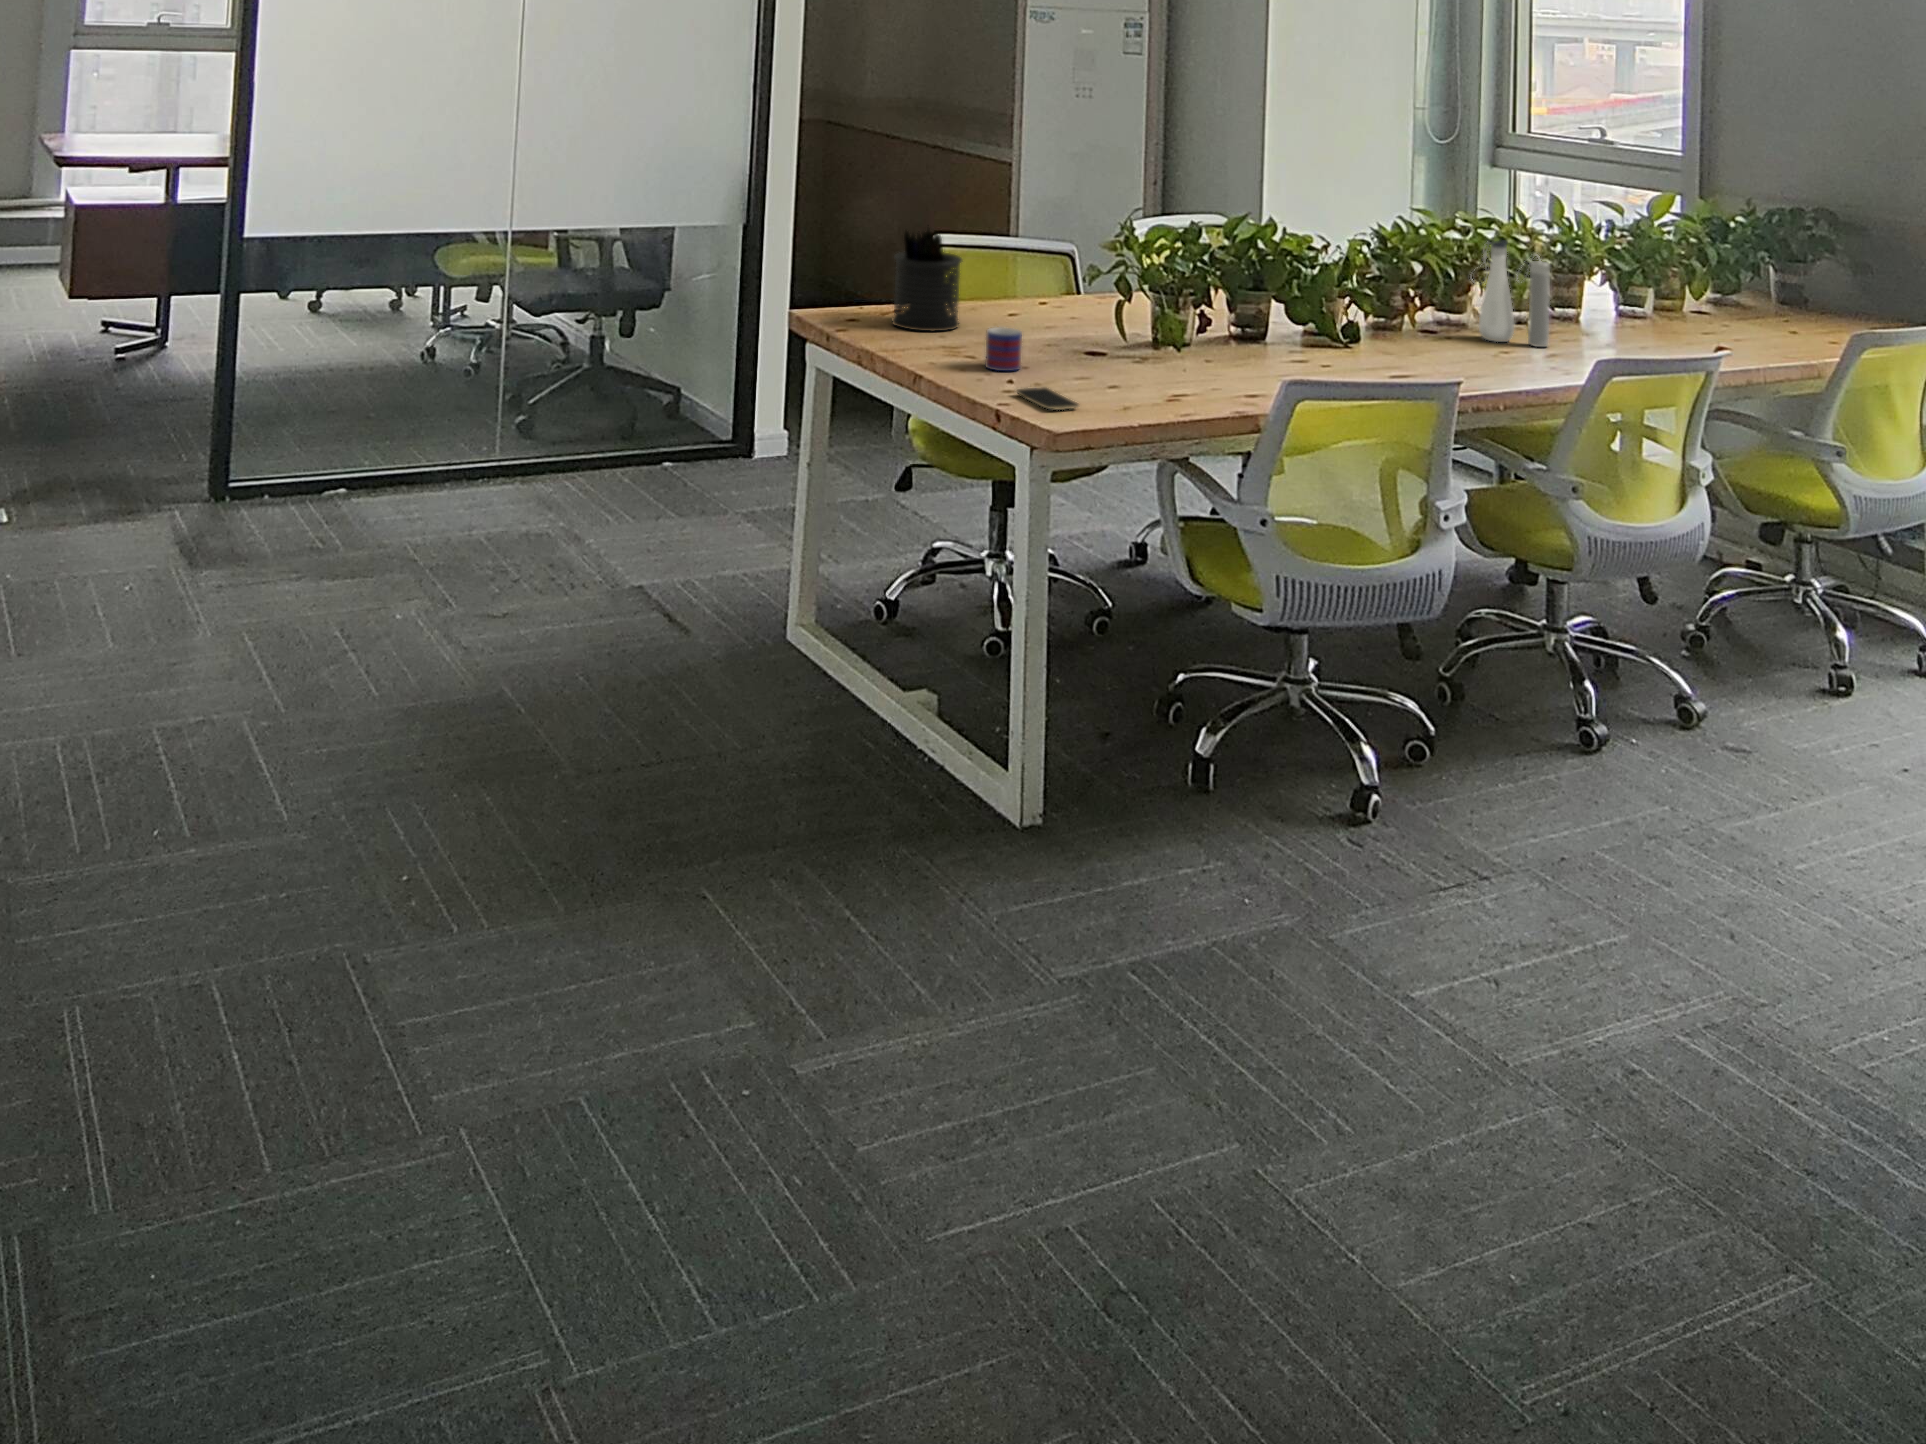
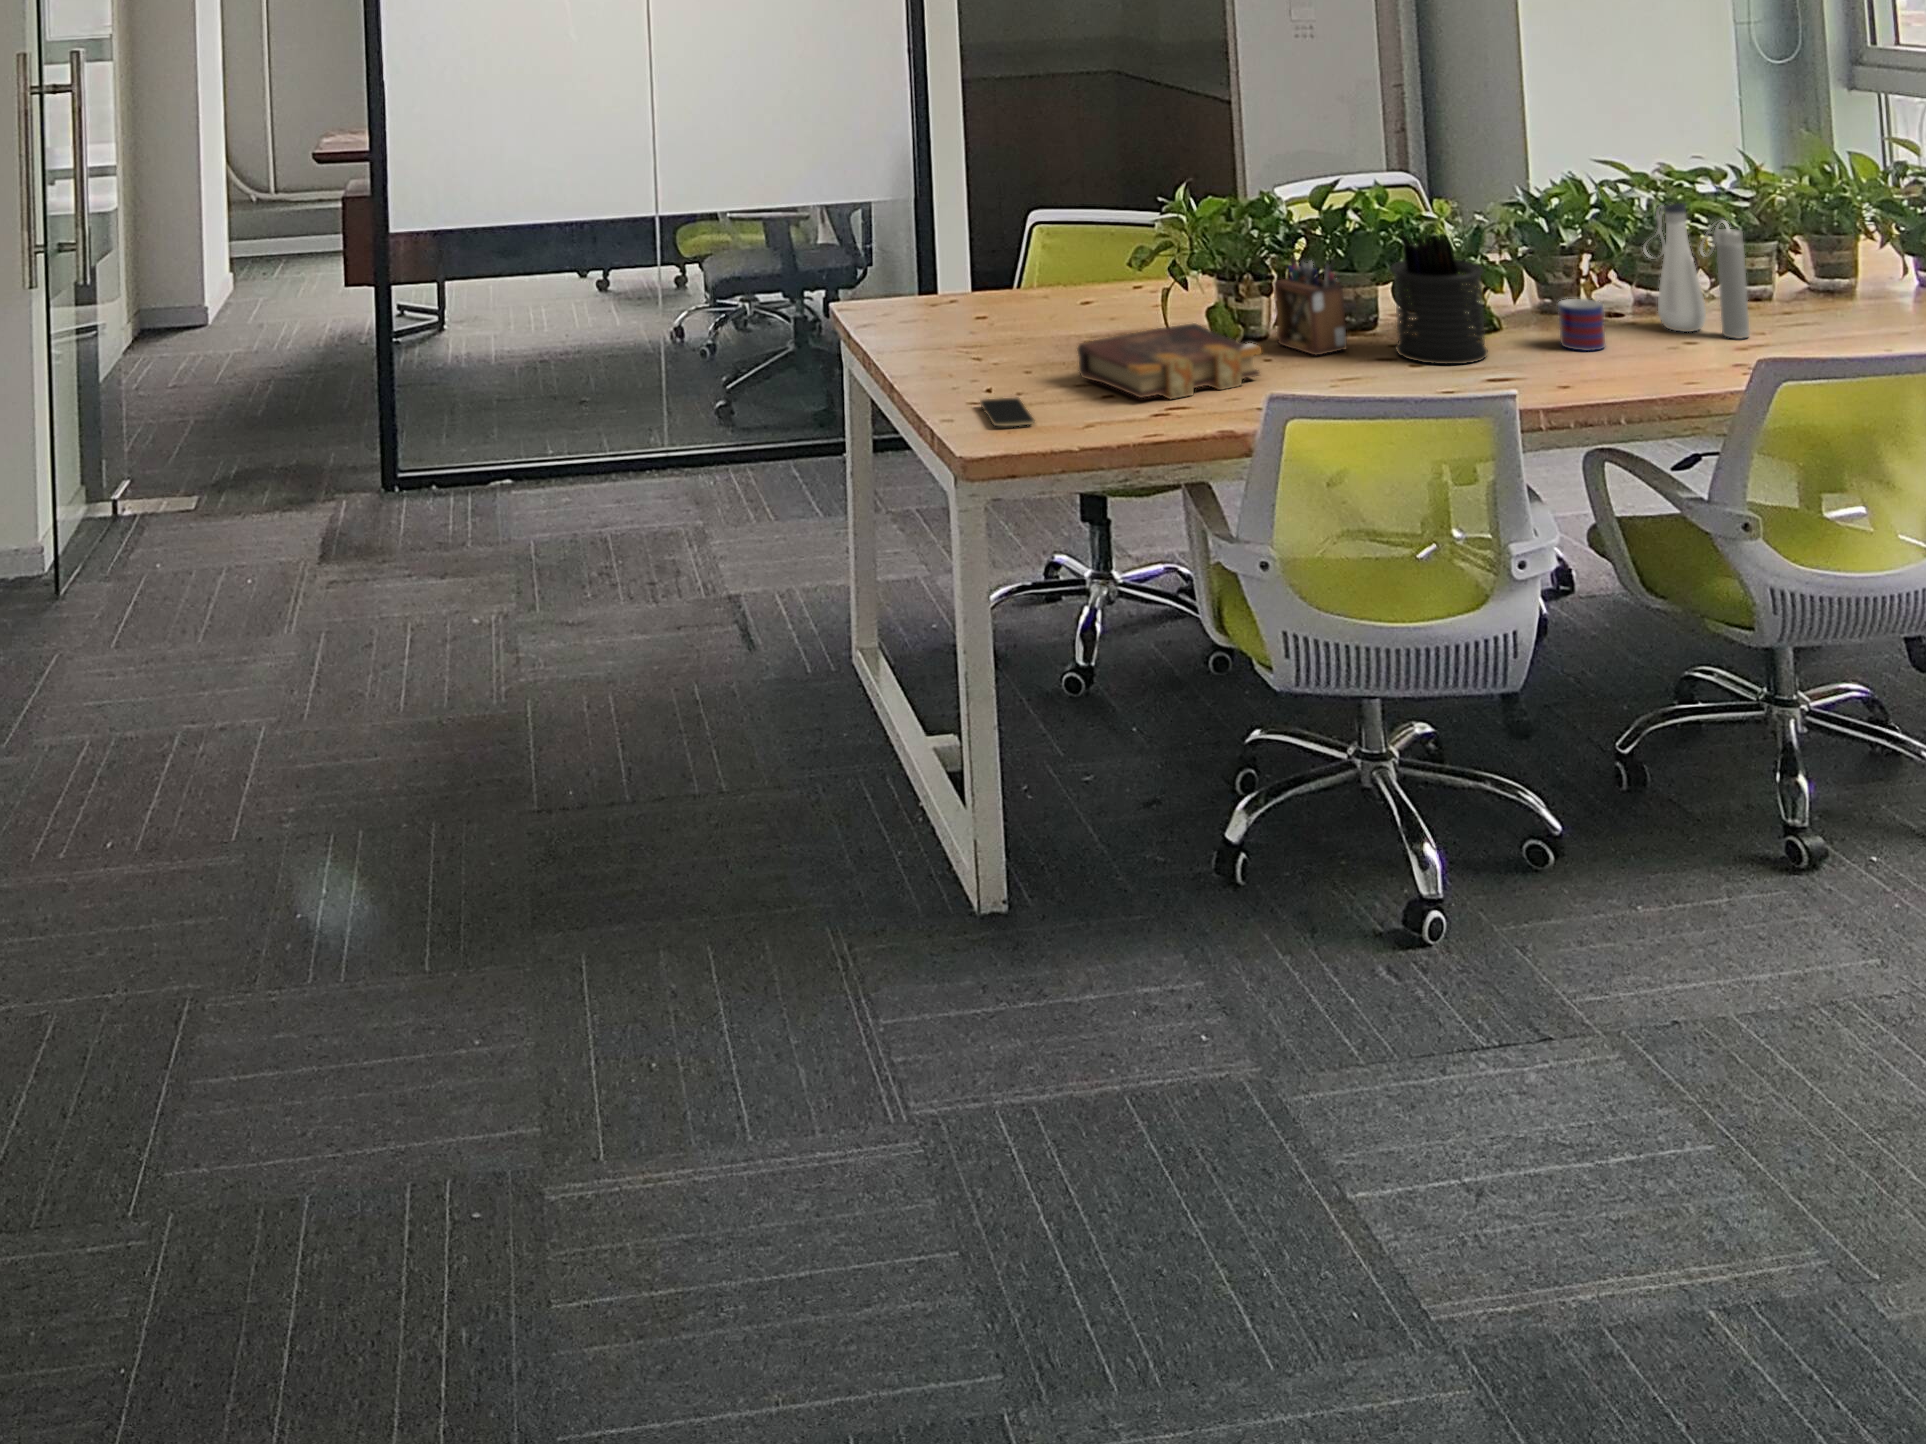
pen holder: present [892,225,962,331] -> present [1391,230,1488,364]
desk organizer: none [1208,273,1268,357] -> present [1273,257,1347,355]
mug: present [985,327,1022,371] -> present [1558,299,1605,351]
book: none [1076,329,1226,389] -> present [1078,323,1261,399]

